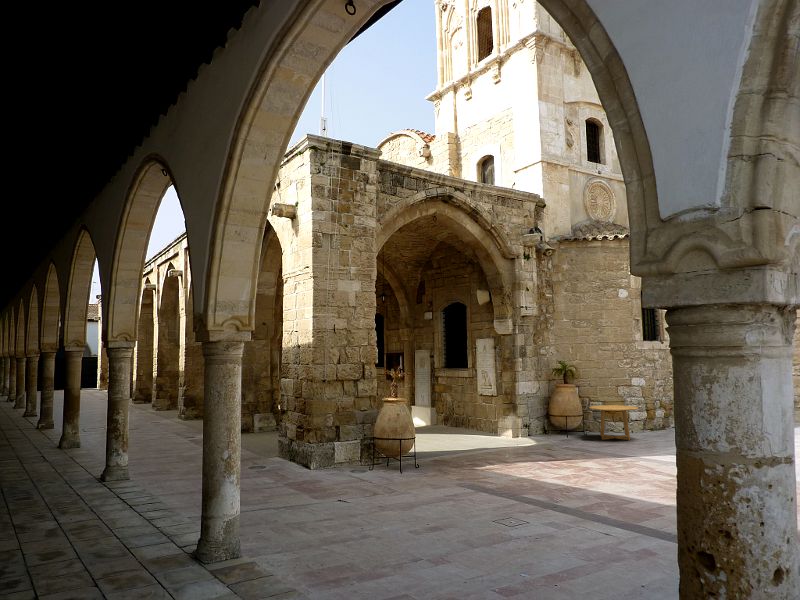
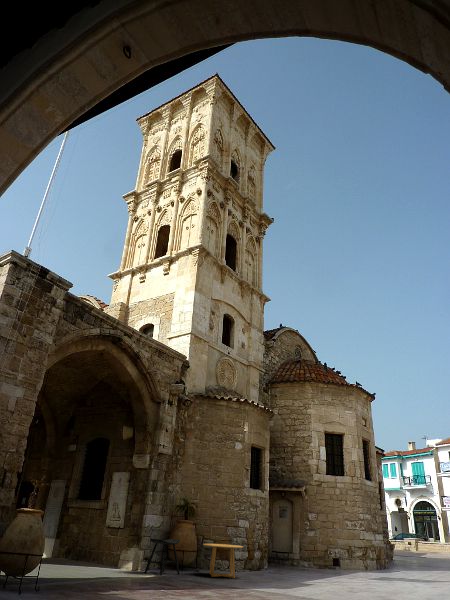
stool: none [526,404,565,441] -> present [145,539,180,575]

